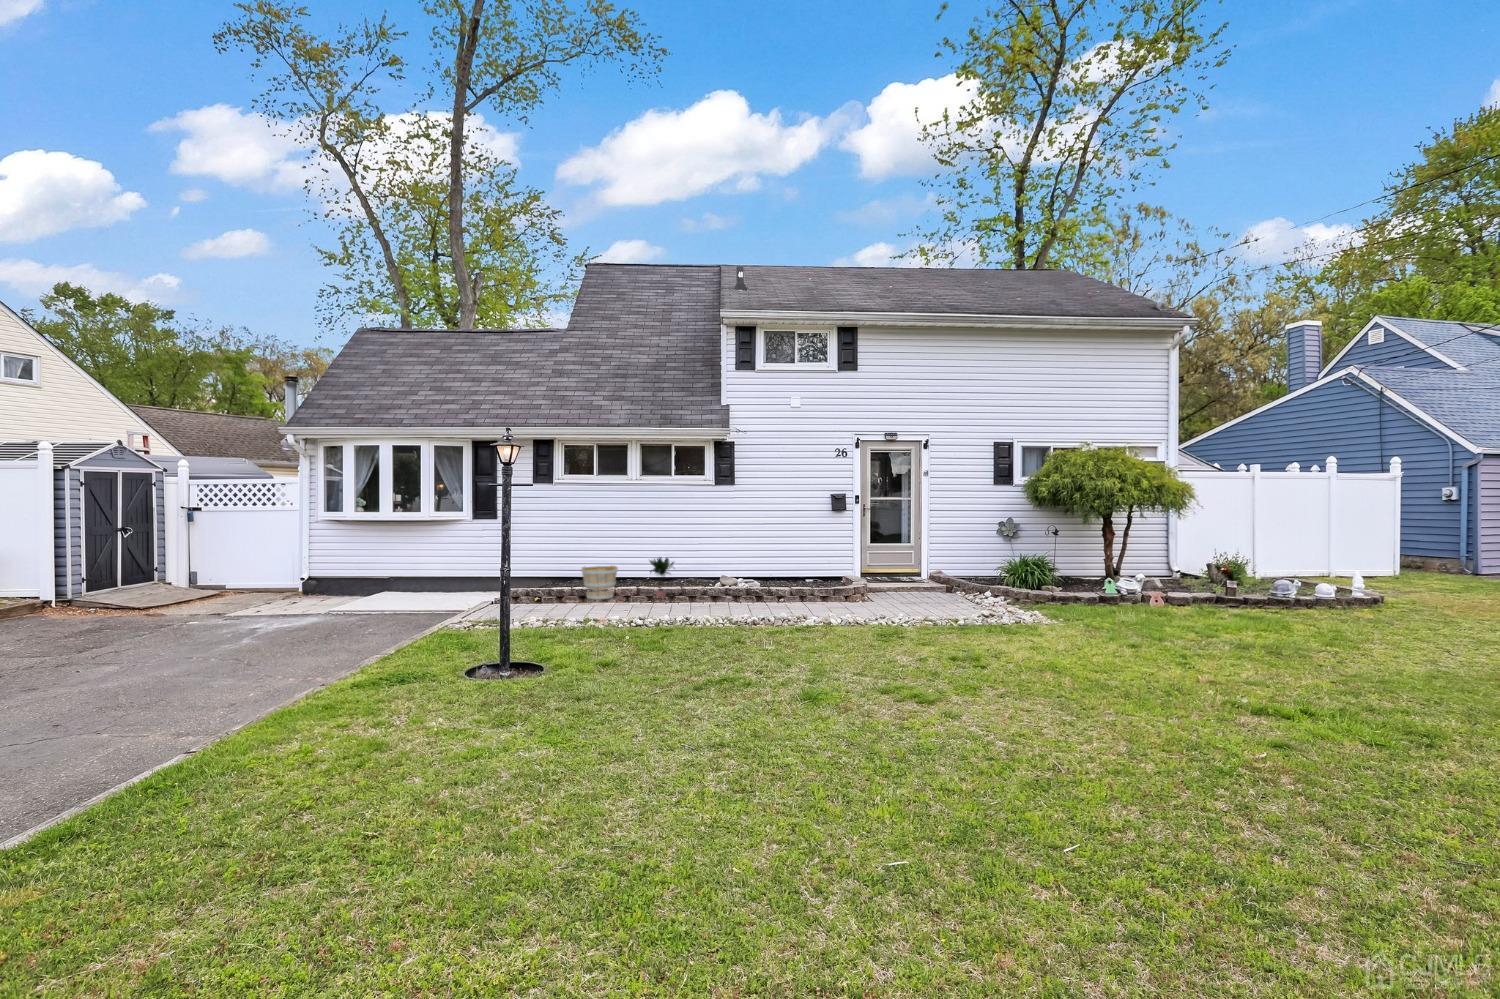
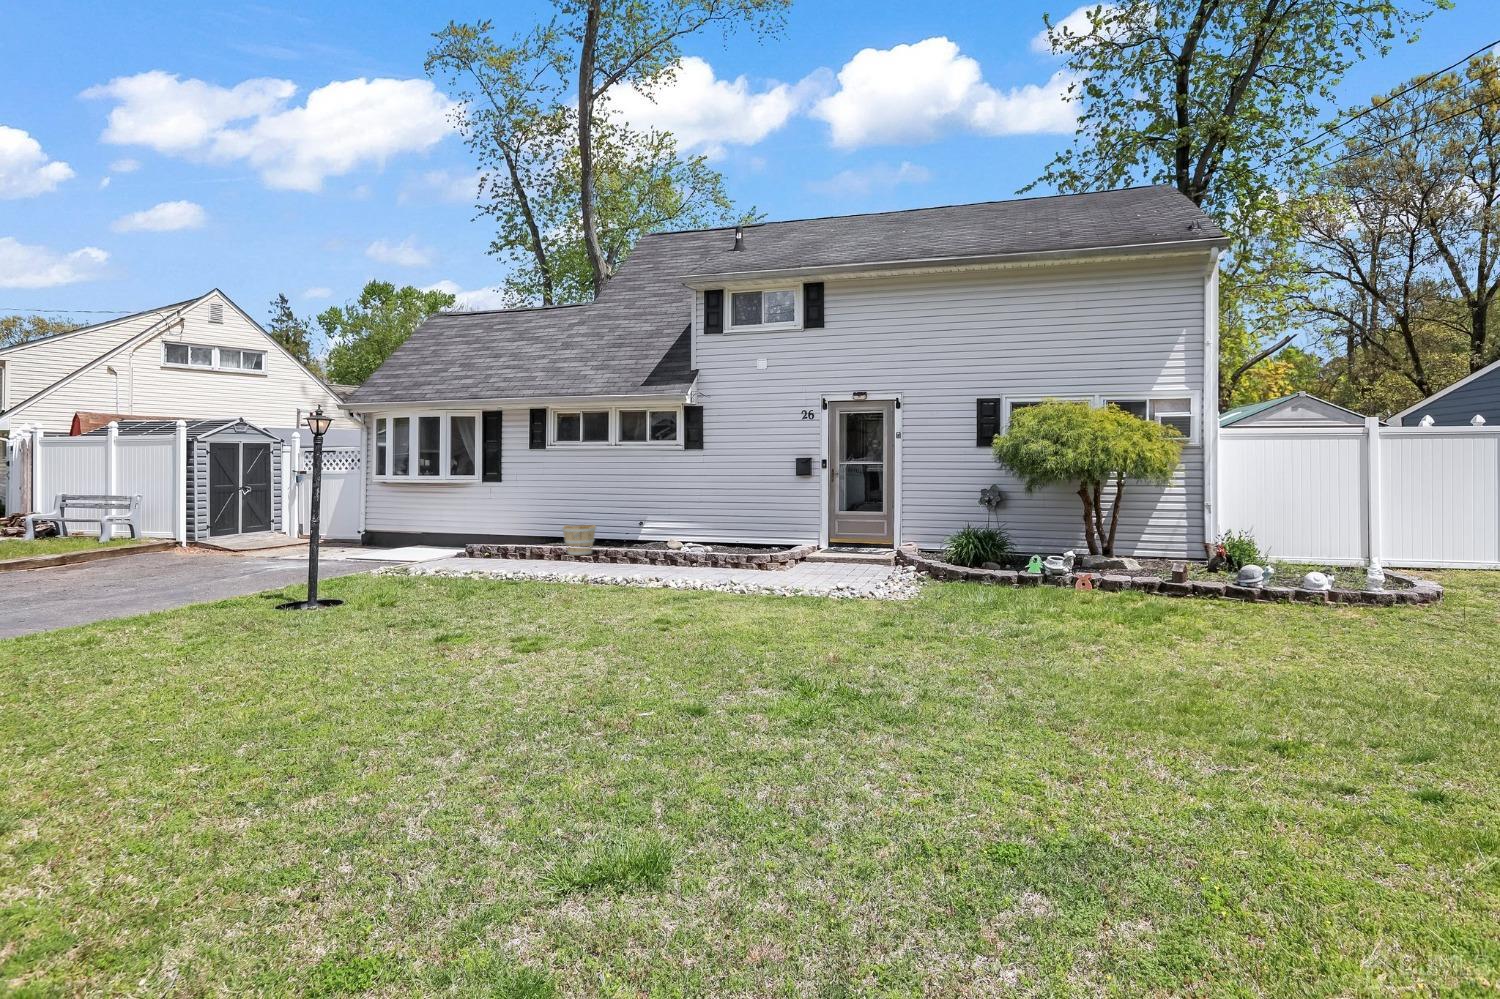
potted plant: present [650,557,674,597] -> none [621,517,647,555]

